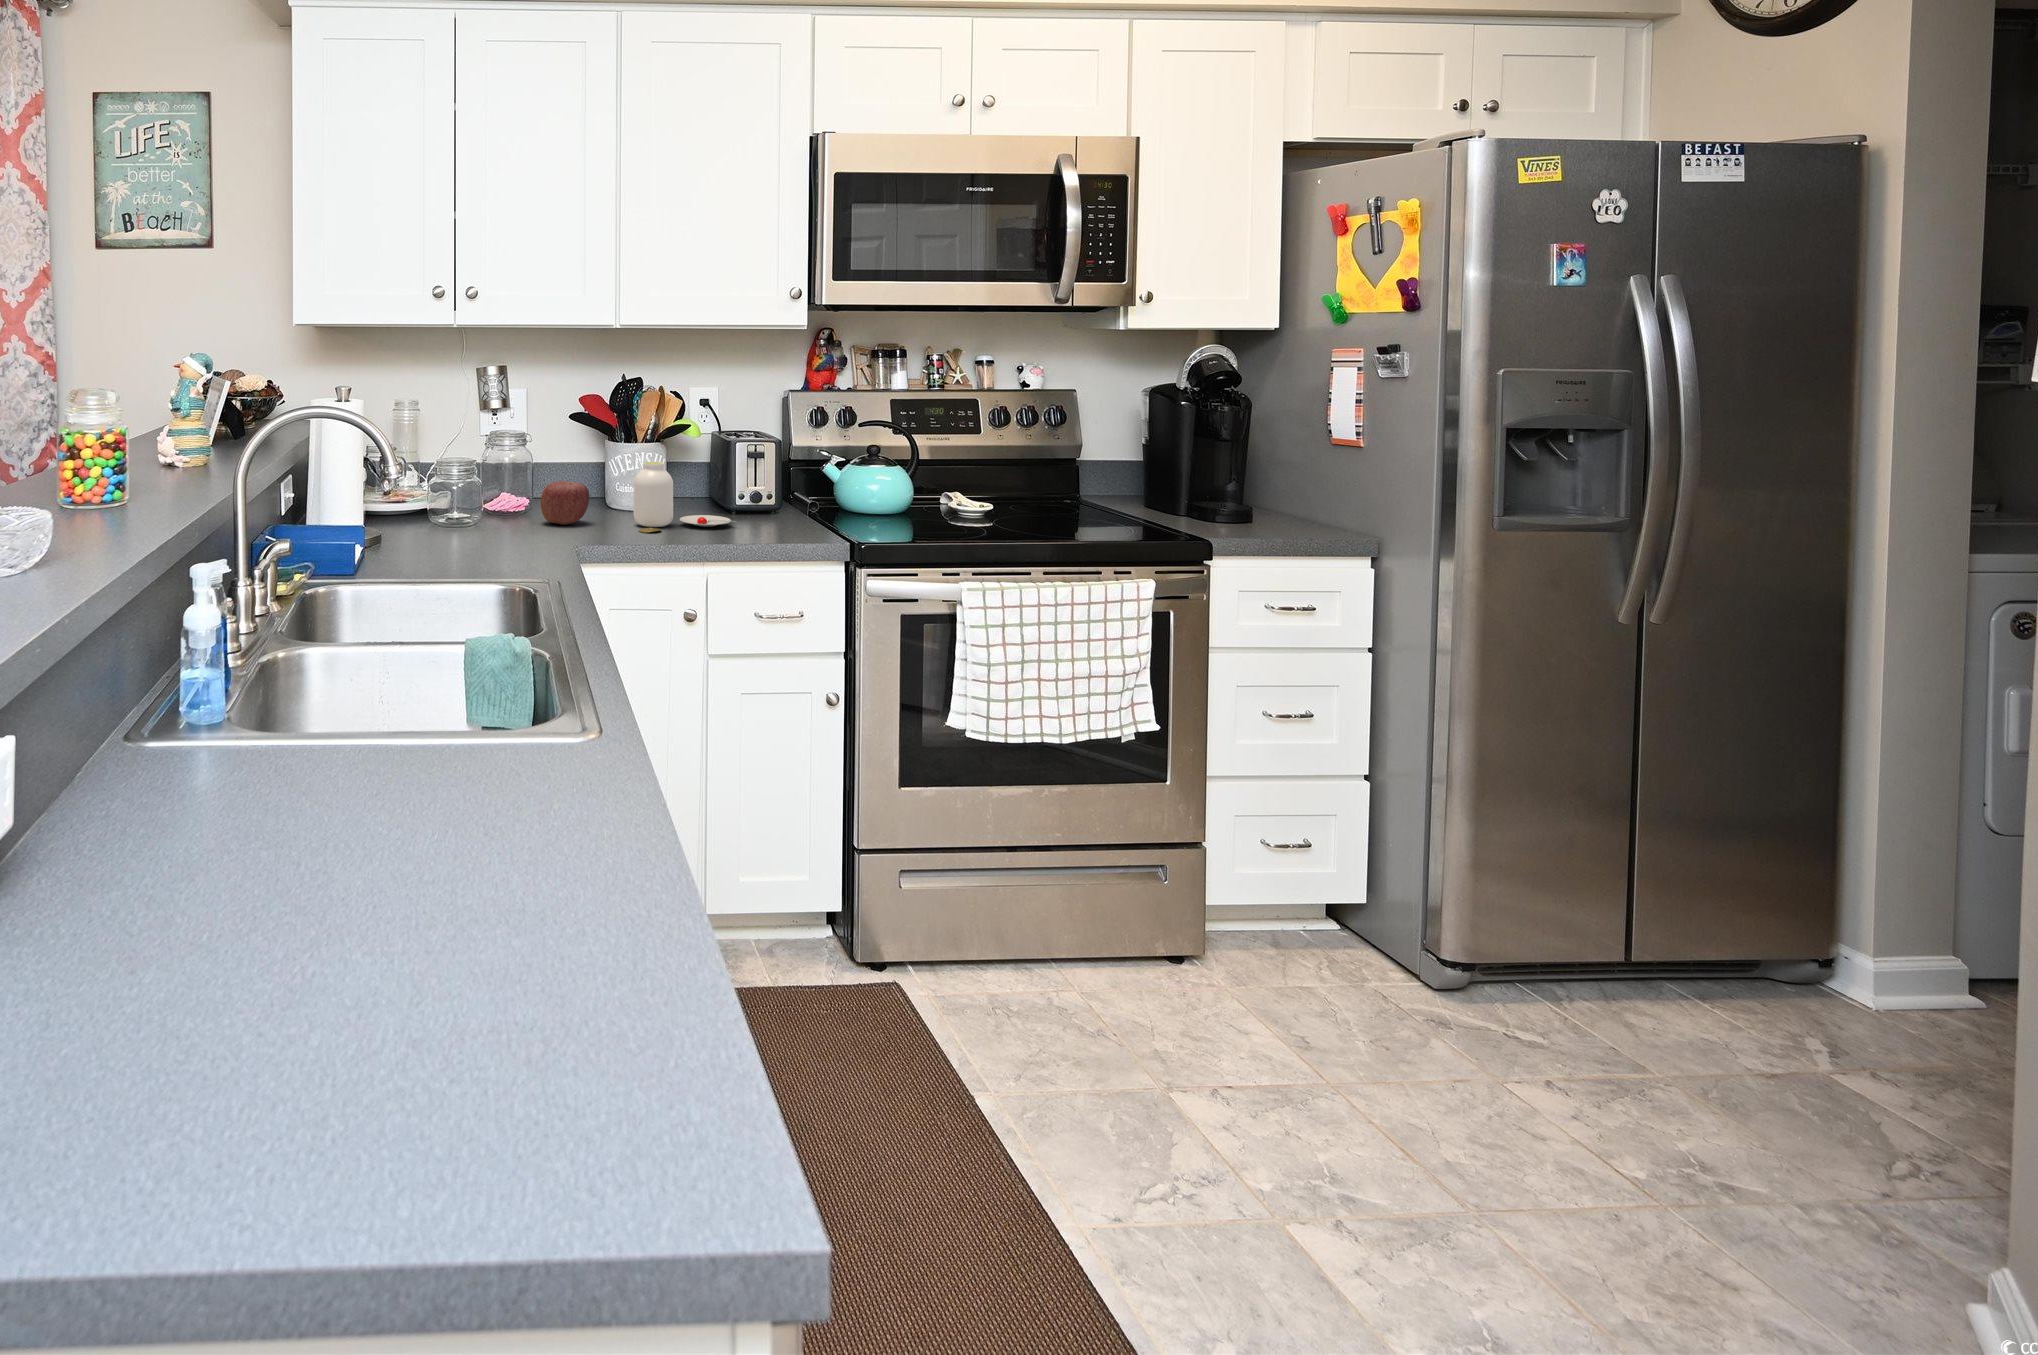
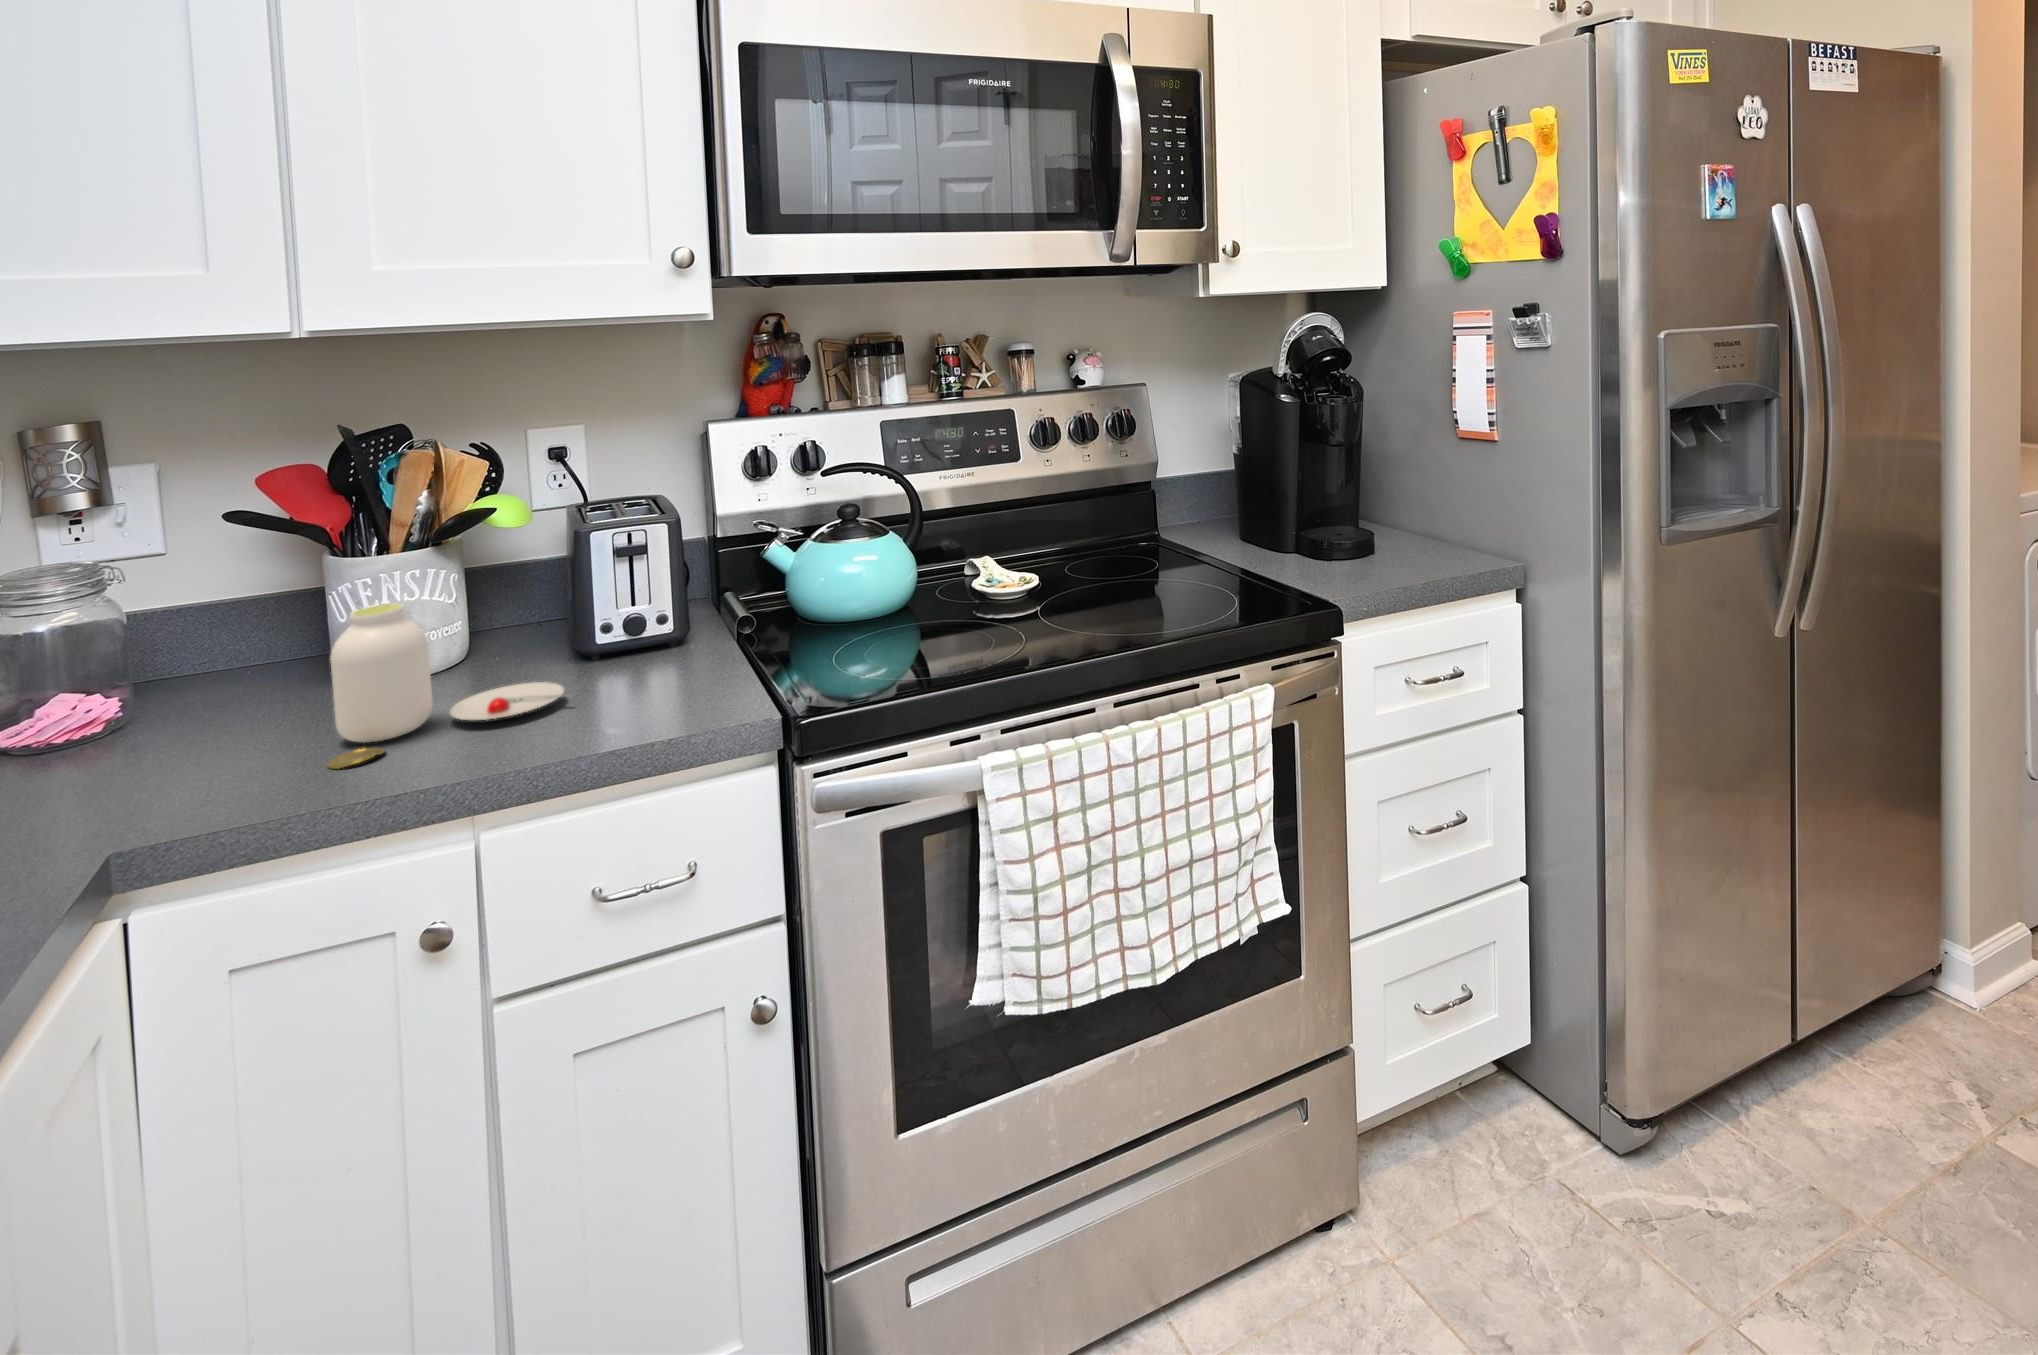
apple: present [541,481,589,525] -> none [84,672,226,775]

